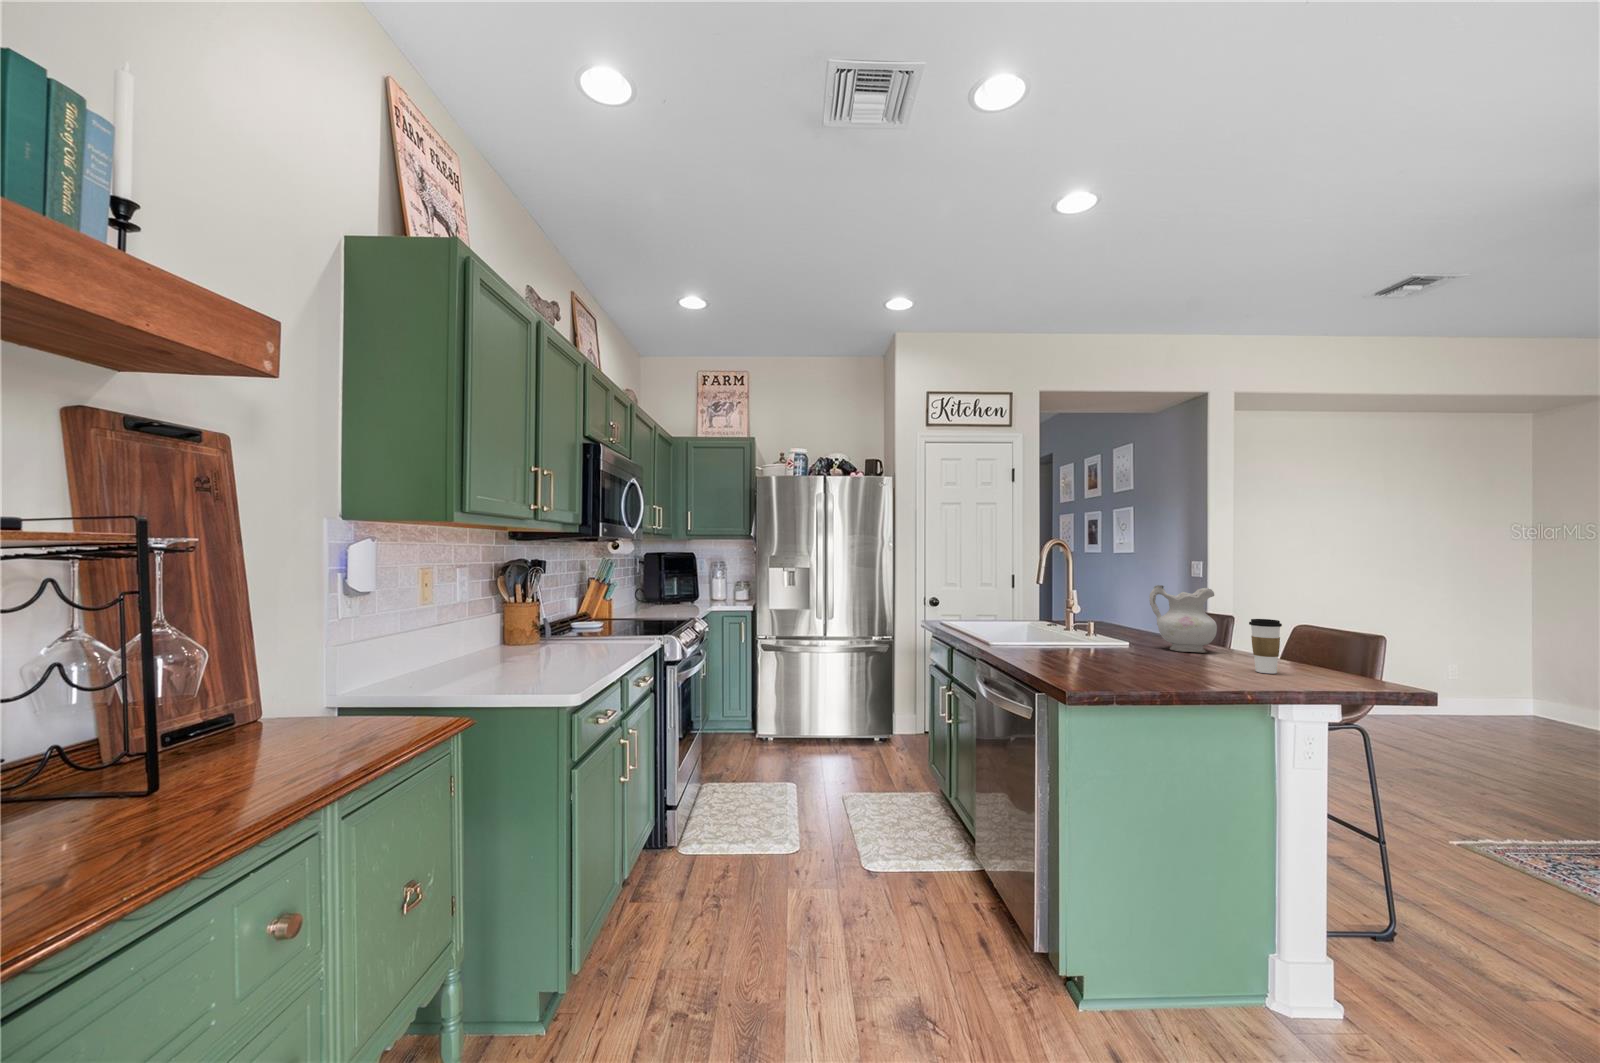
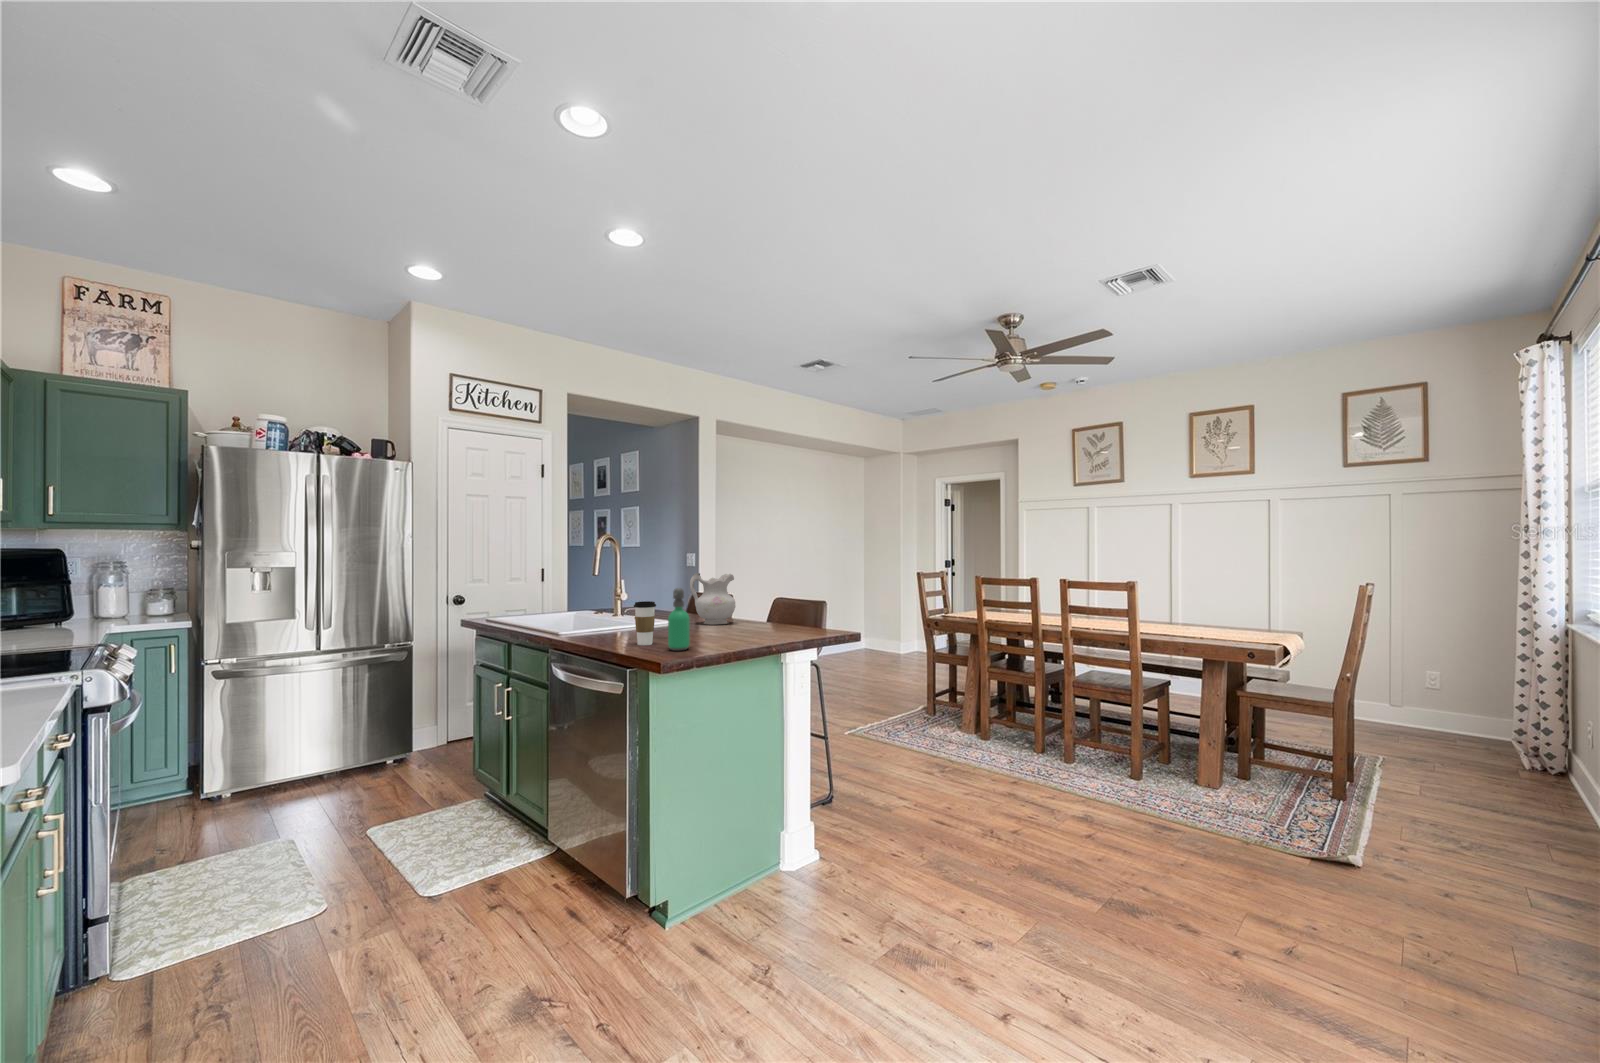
soap dispenser: none [1088,601,1117,677] -> present [668,588,690,651]
coffee cup: present [1249,619,1282,674] -> present [634,601,656,645]

